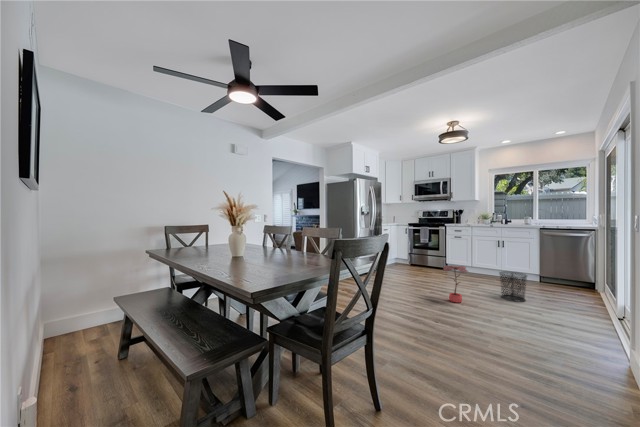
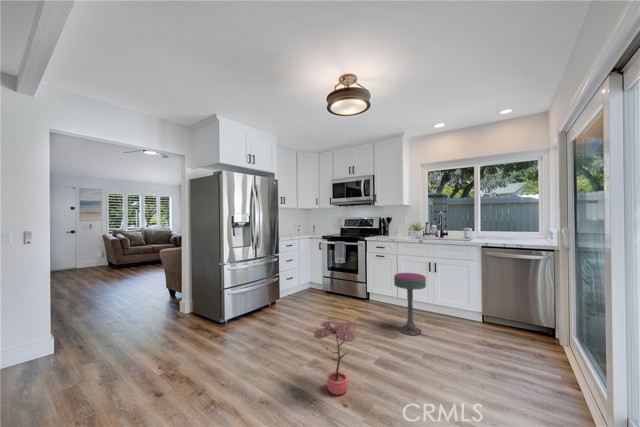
bar stool: none [476,246,500,285] -> present [394,273,426,335]
waste bin: present [500,272,527,302] -> none [415,324,458,382]

